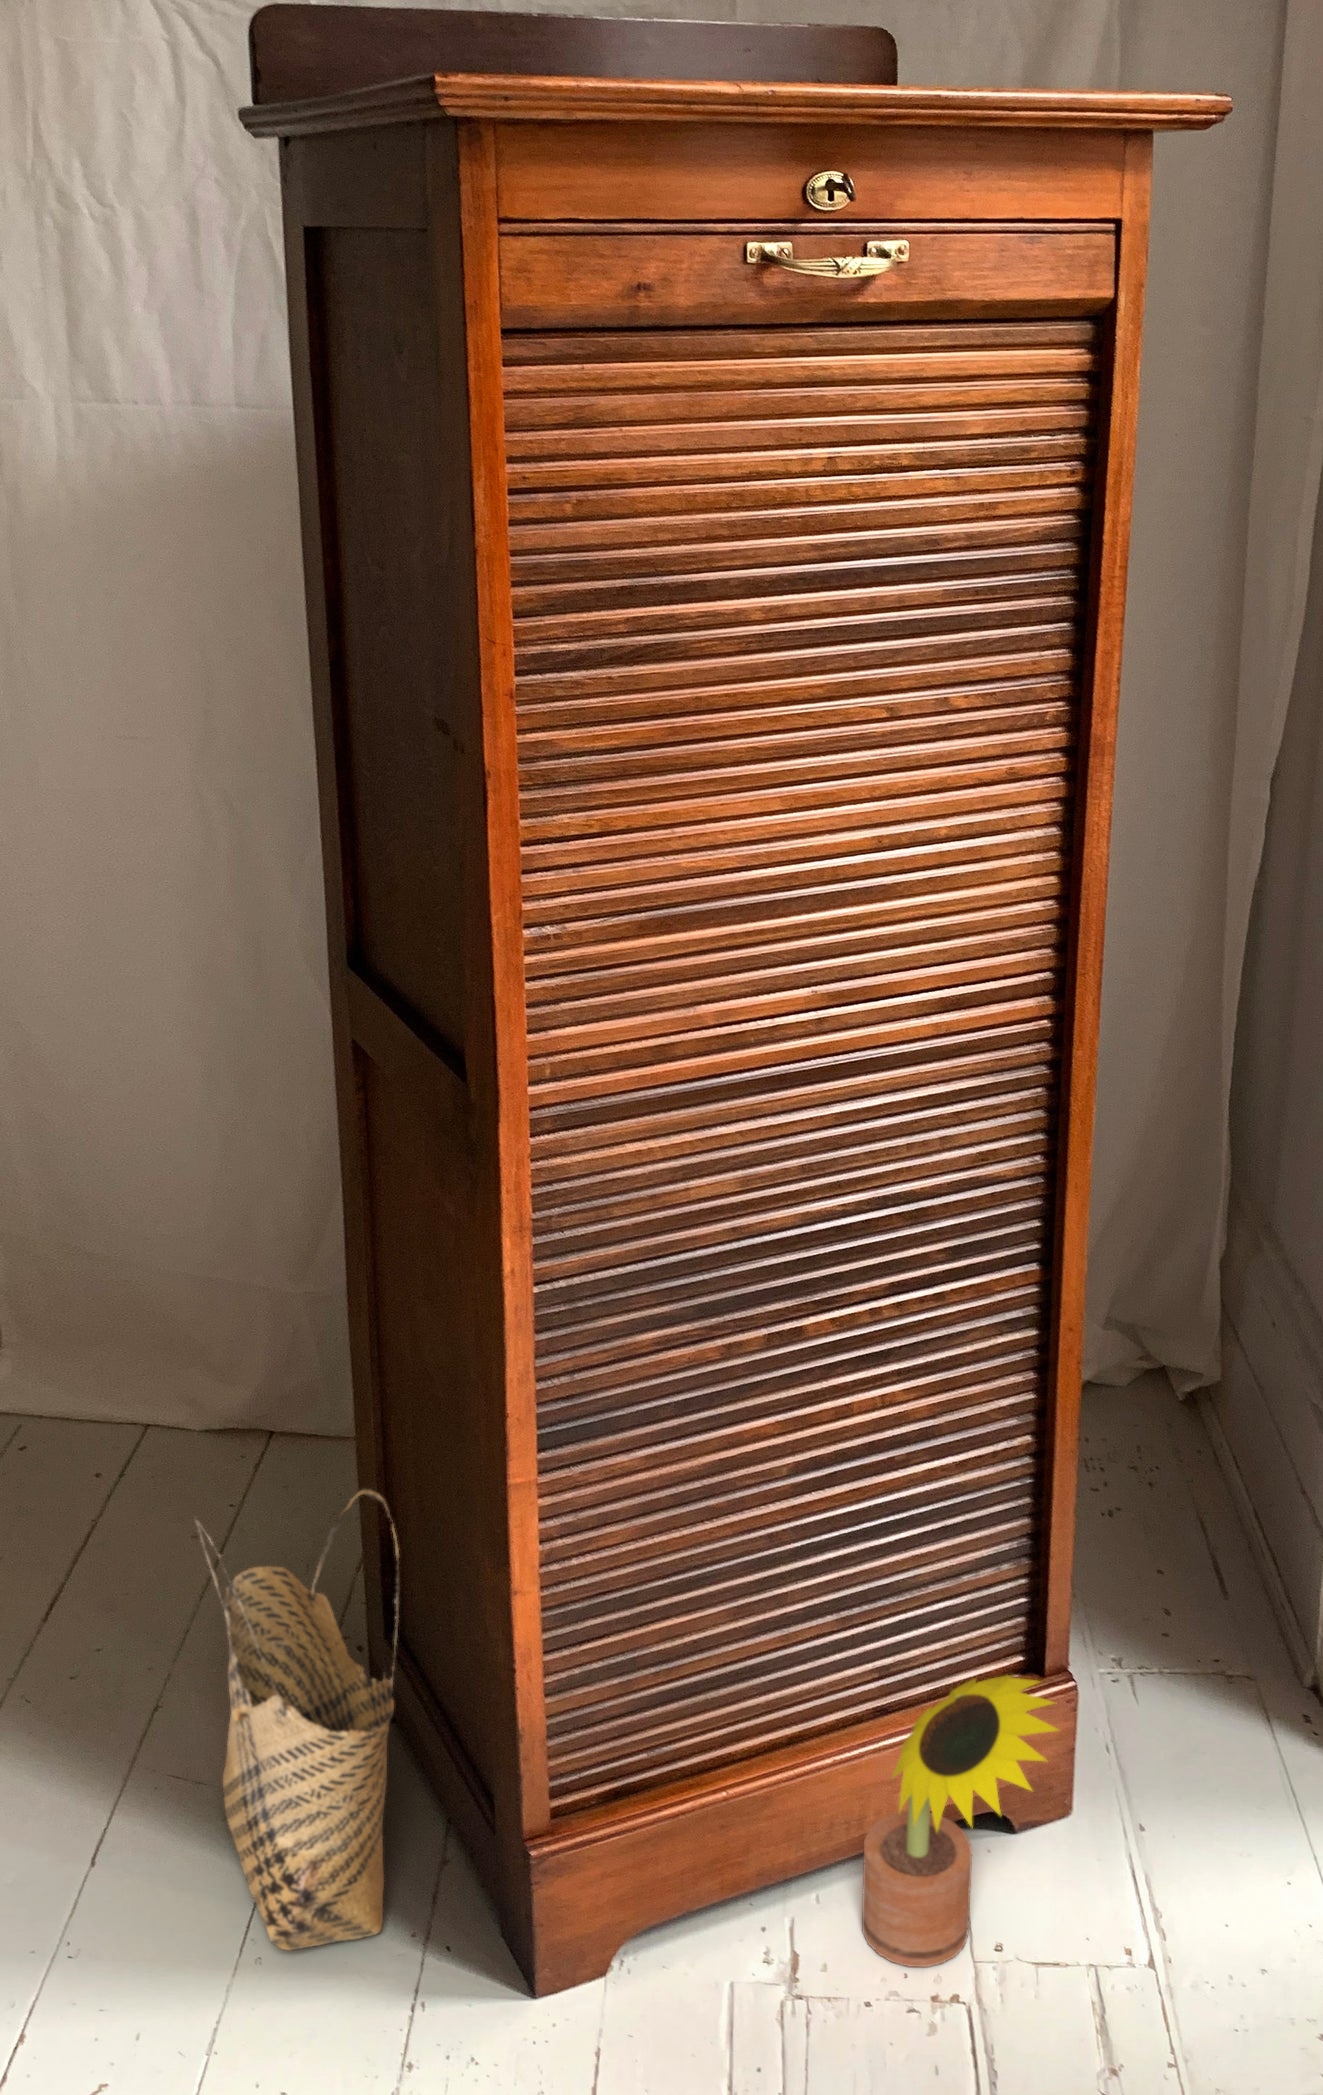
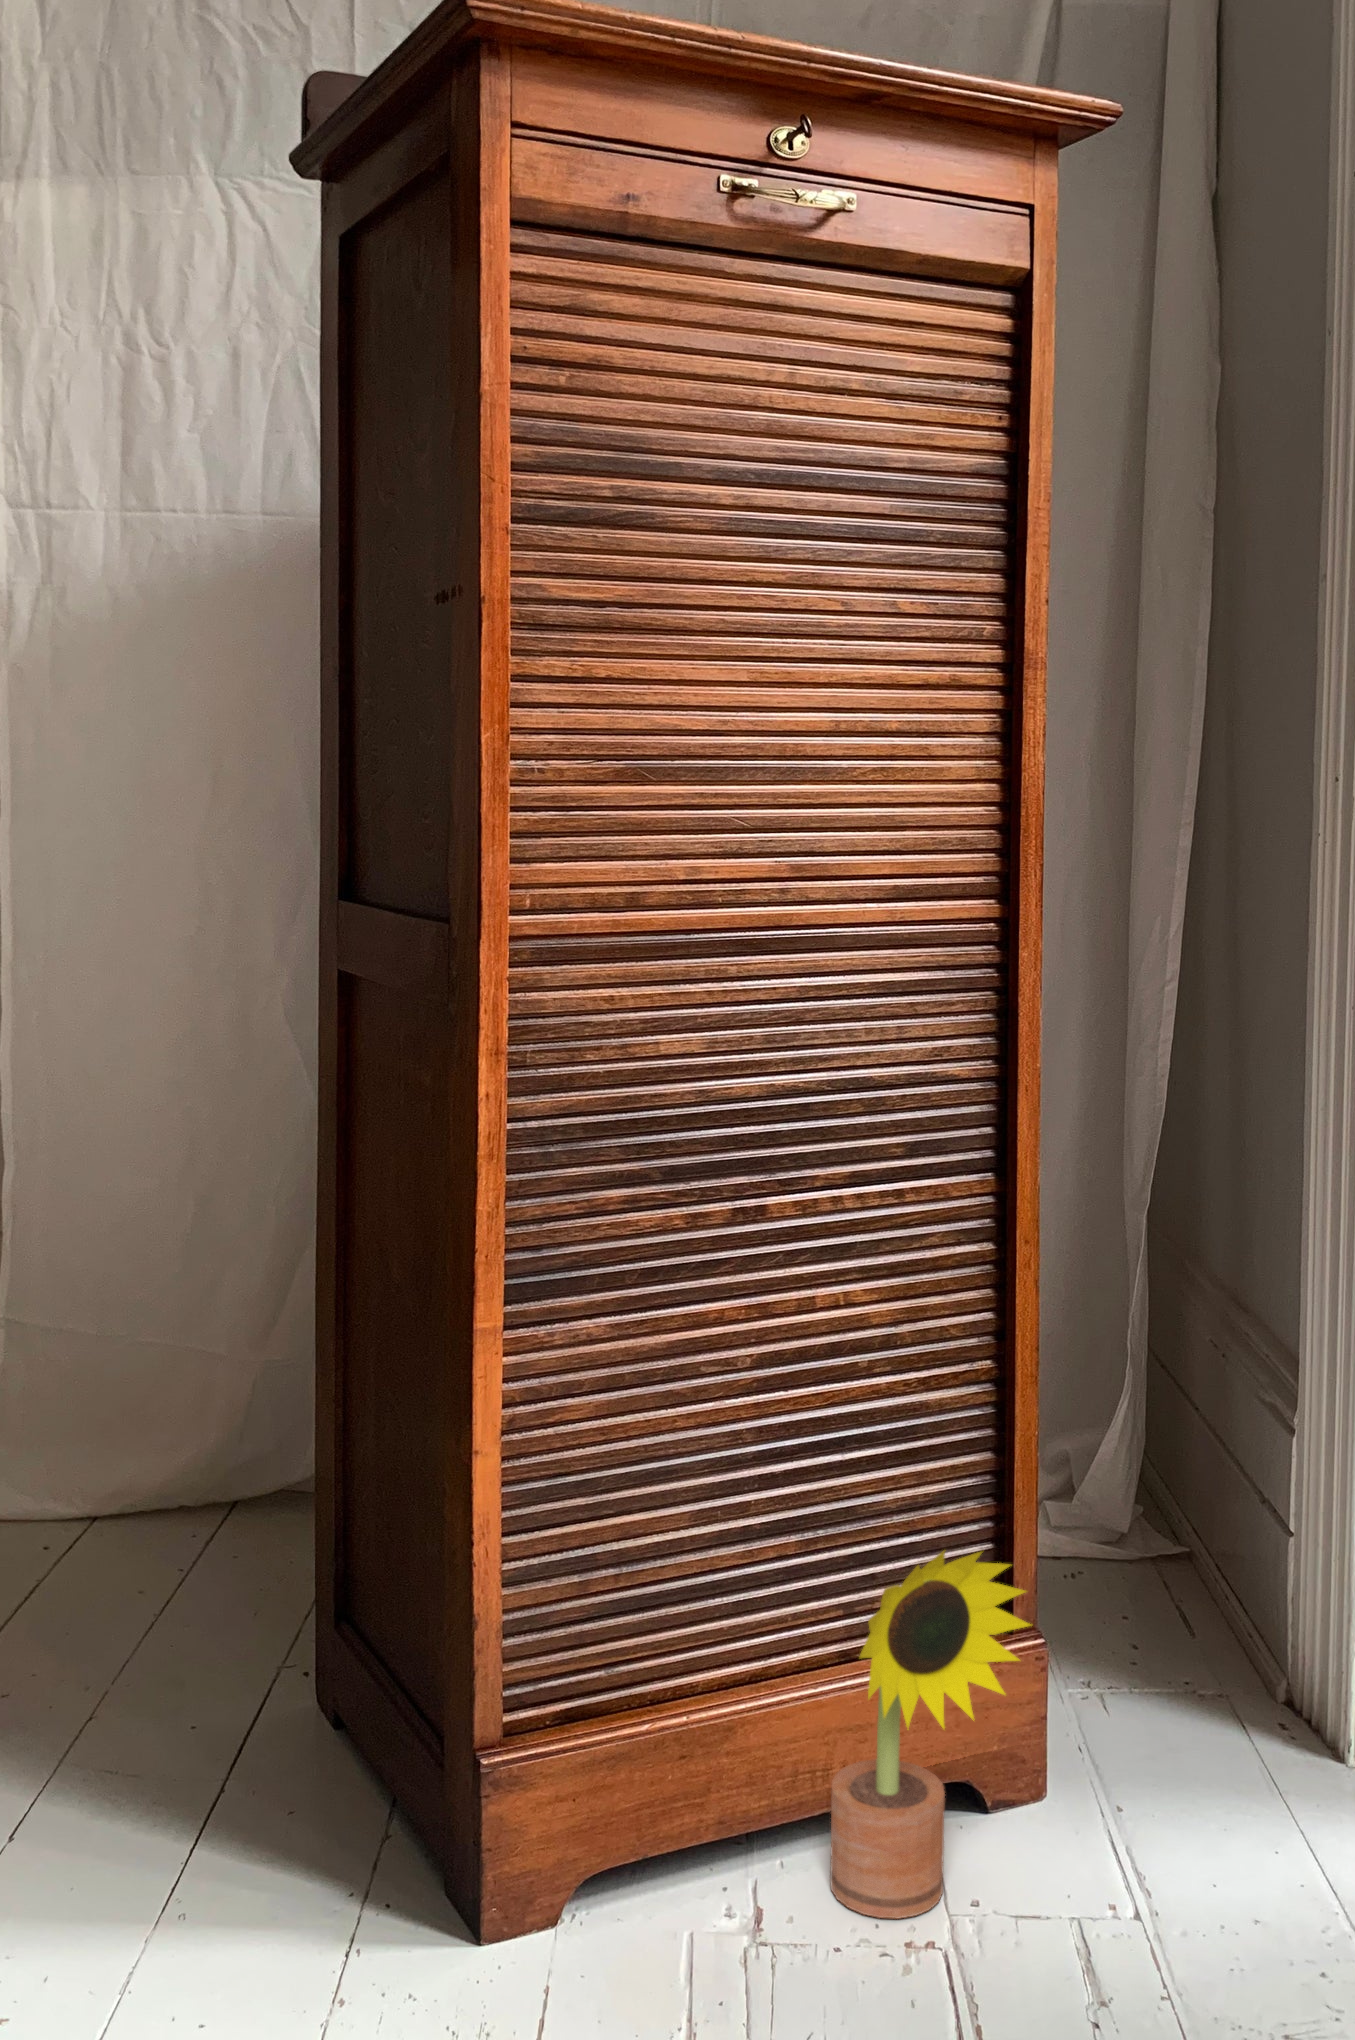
woven basket: present [194,1488,400,1950] -> none [157,1412,361,1898]

